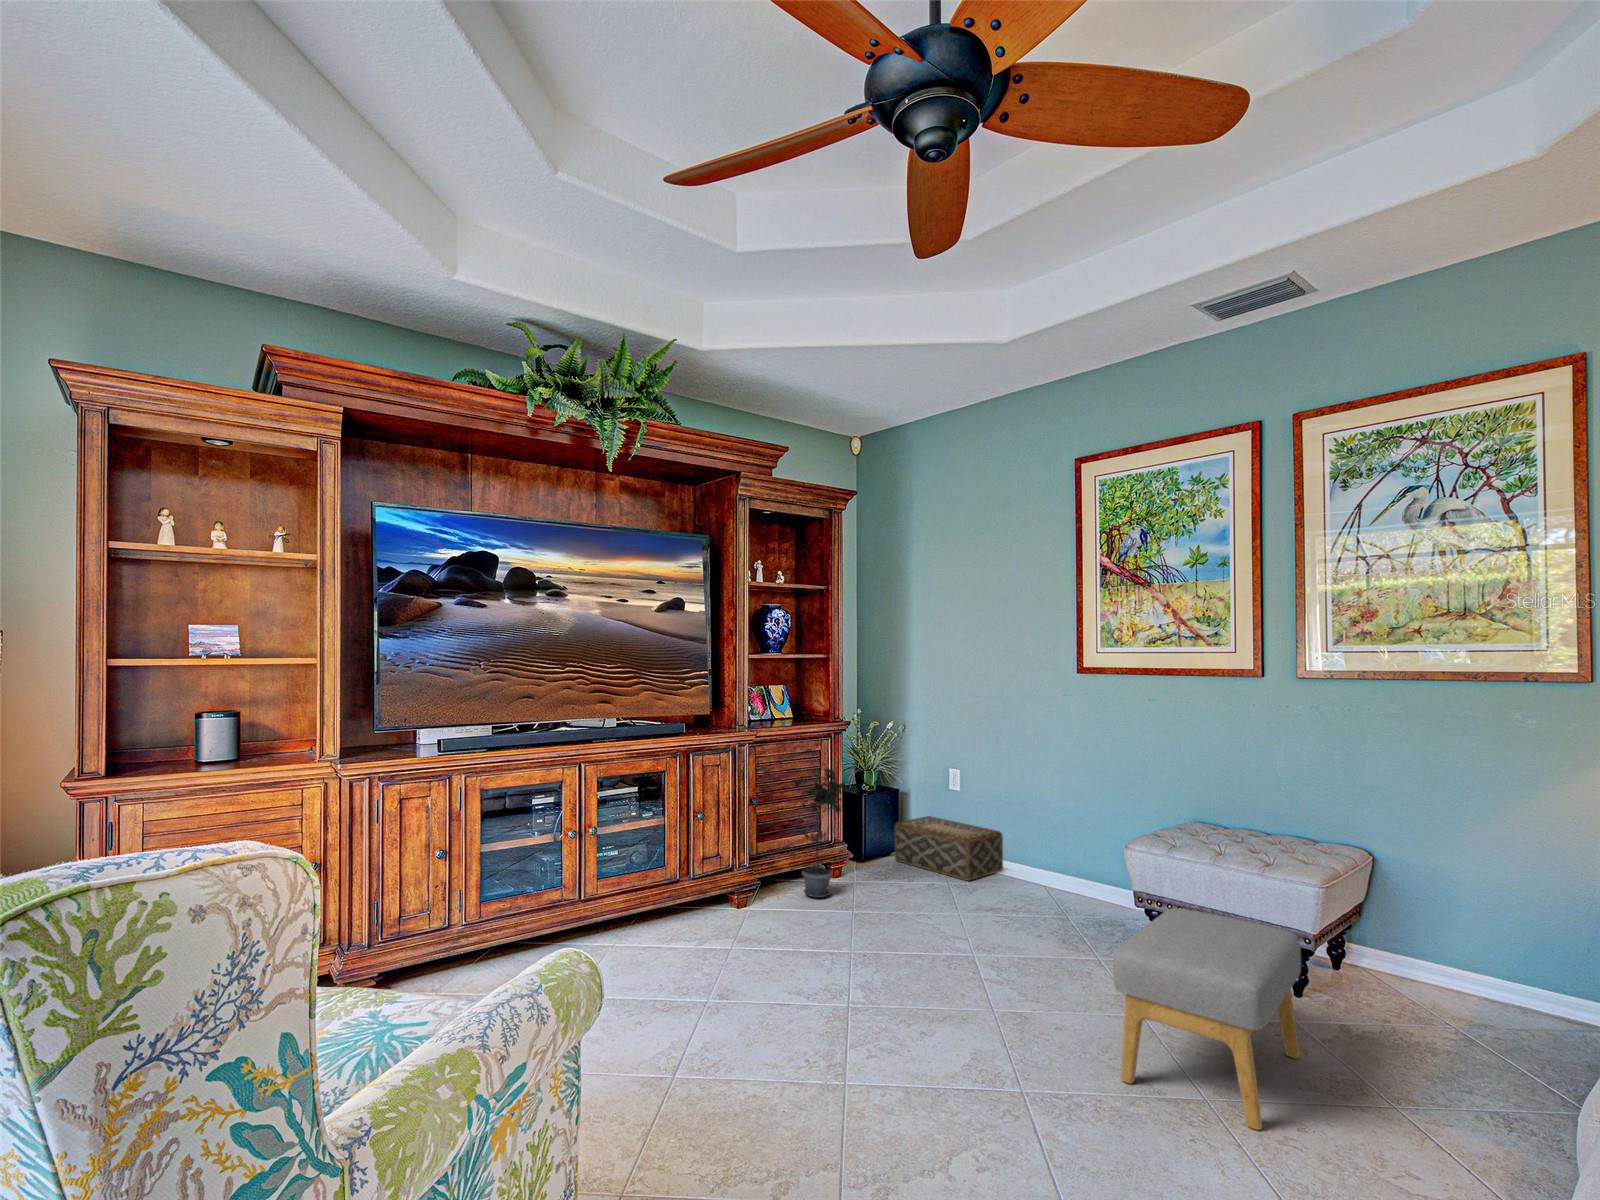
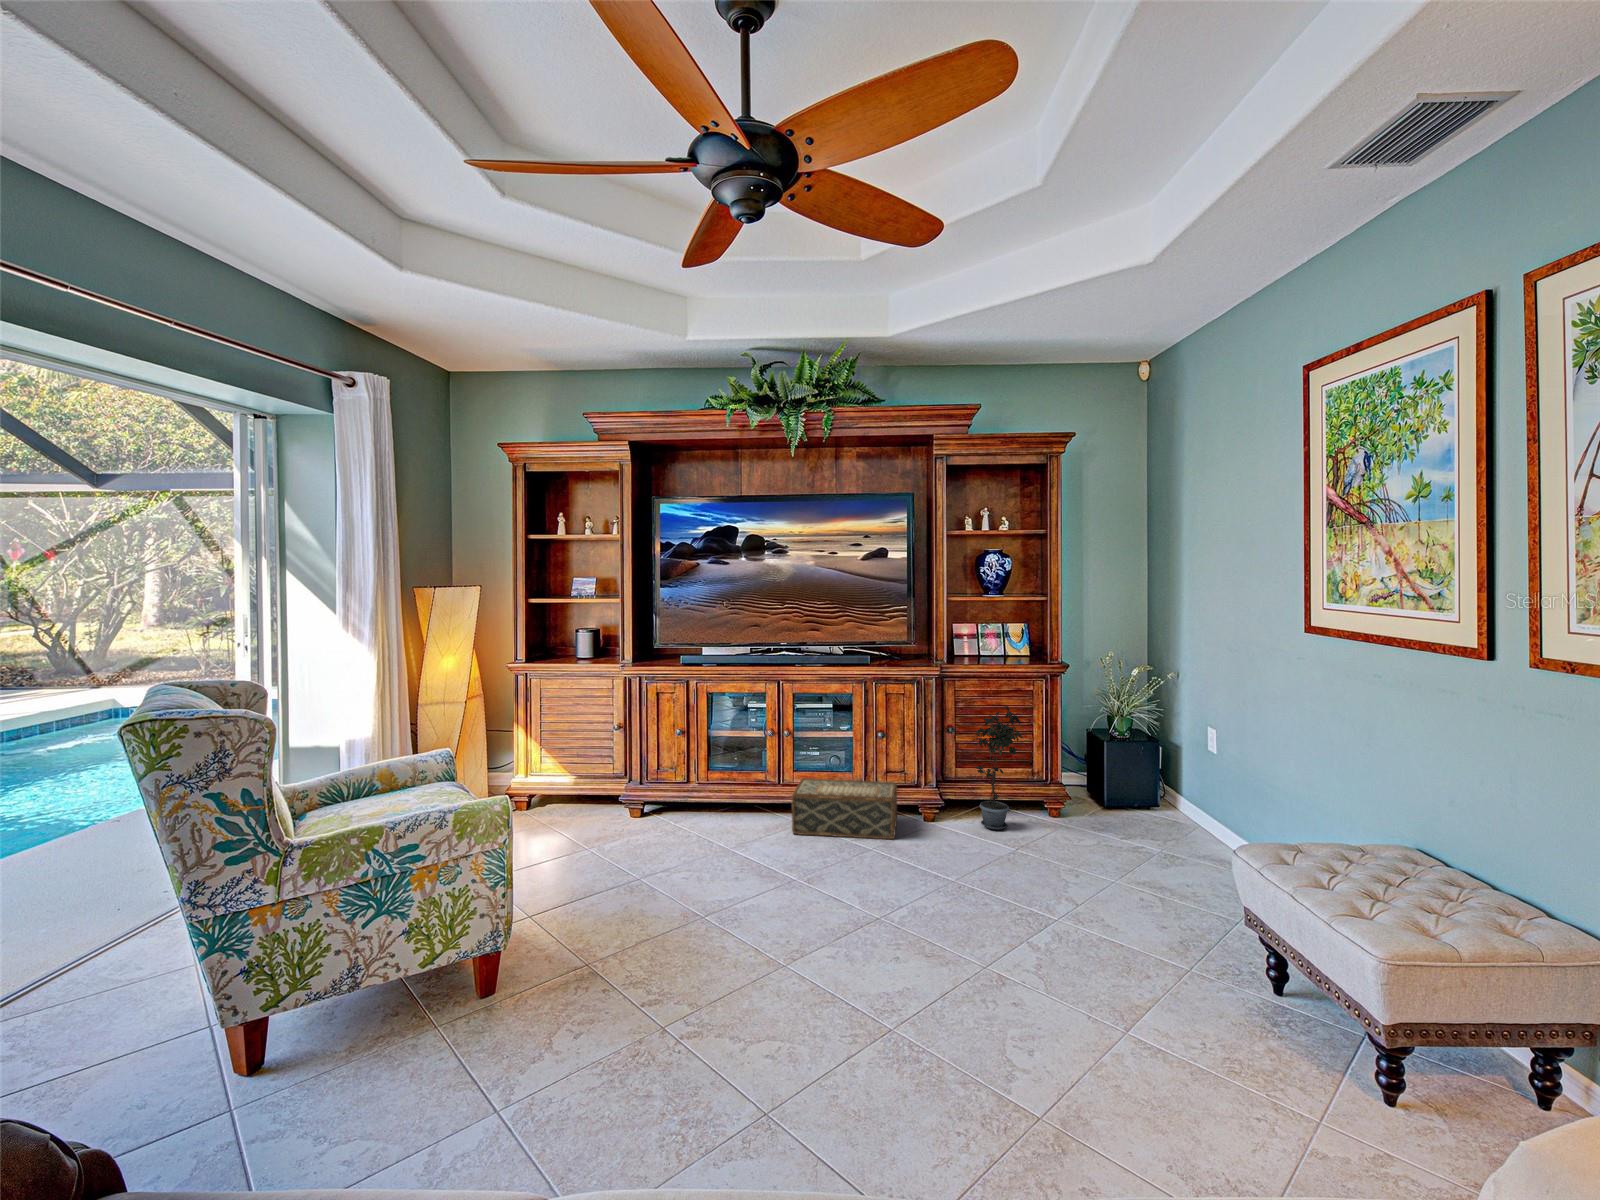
woven basket: present [894,816,1003,881] -> present [792,778,897,839]
footstool: present [1113,908,1301,1130] -> none [969,908,1211,1123]

